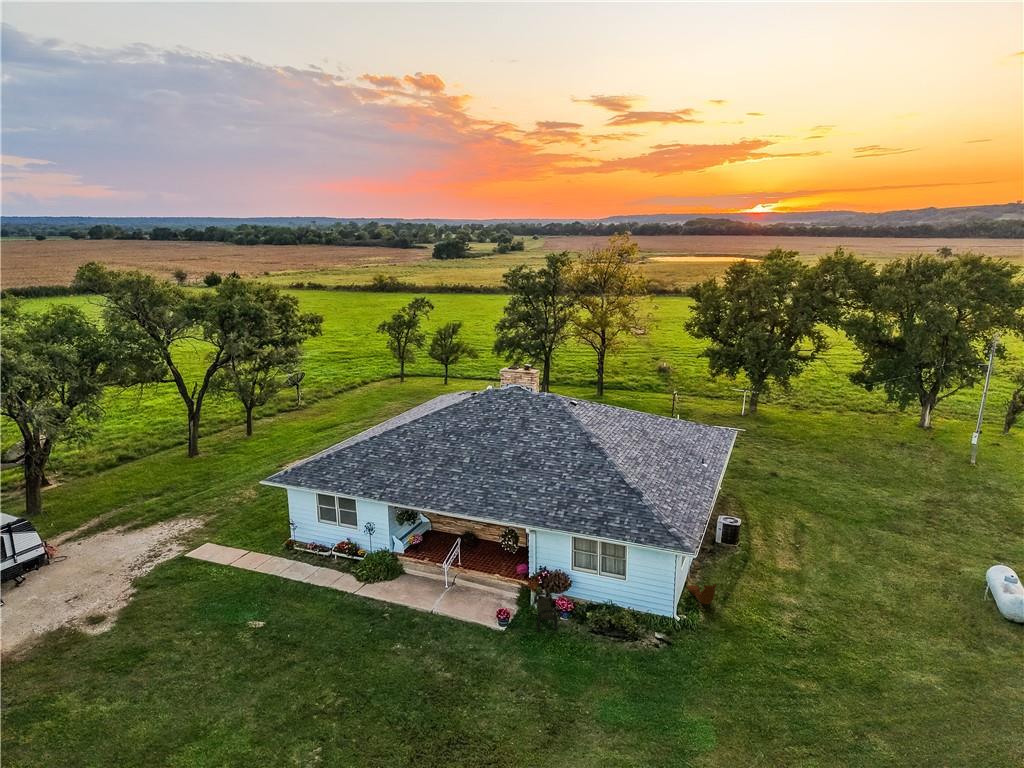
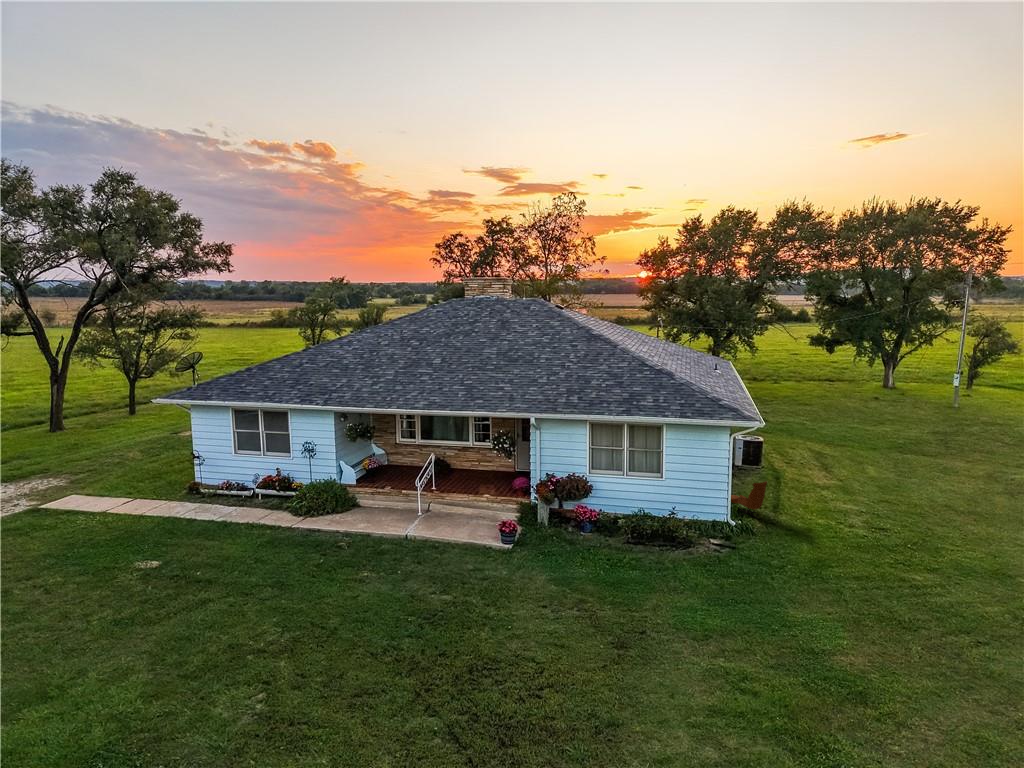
bench: present [534,593,557,631] -> none [543,503,580,549]

